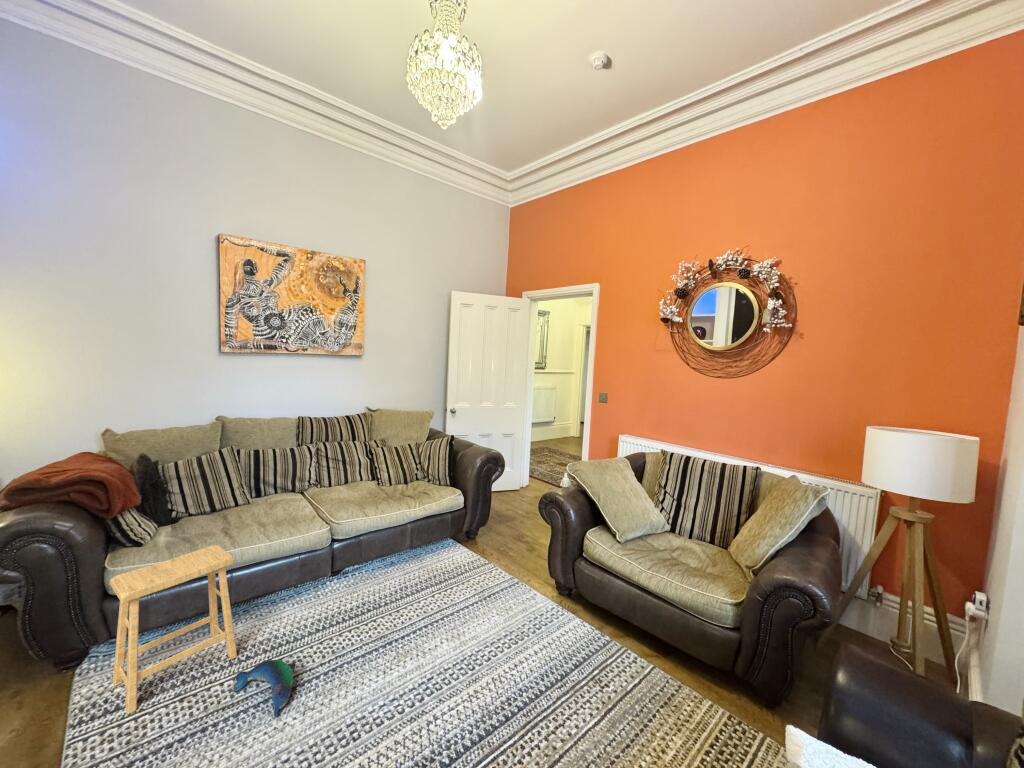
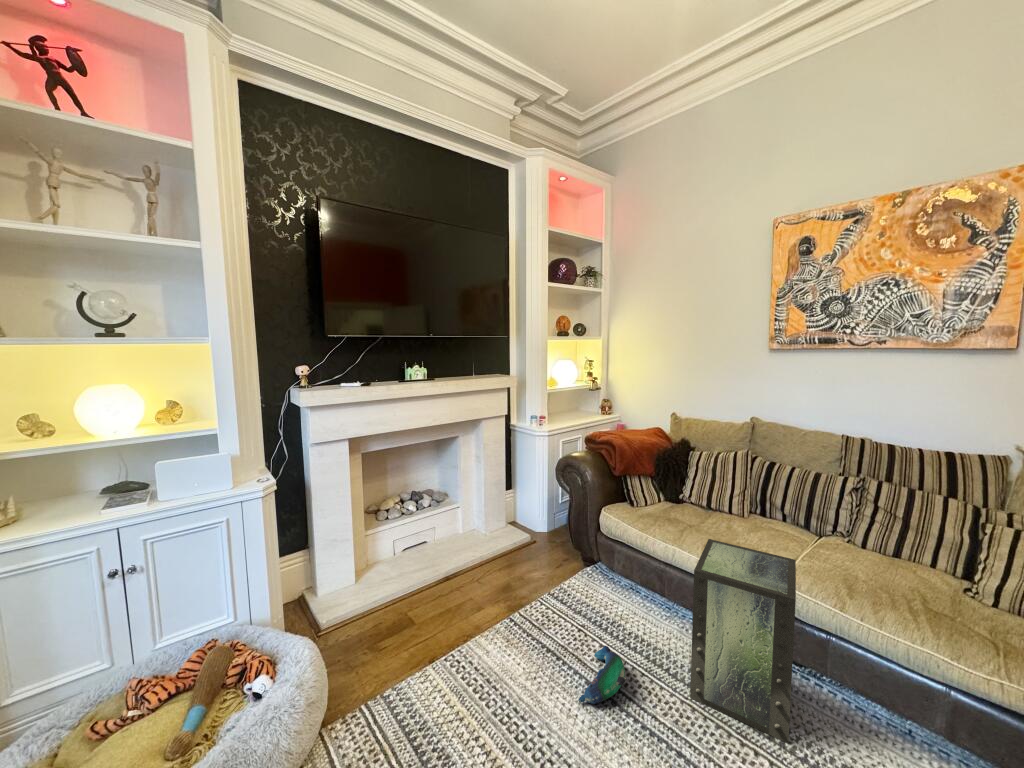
storage box: none [289,503,376,638] -> present [690,539,796,743]
footstool: present [110,545,237,714] -> none [561,510,645,638]

